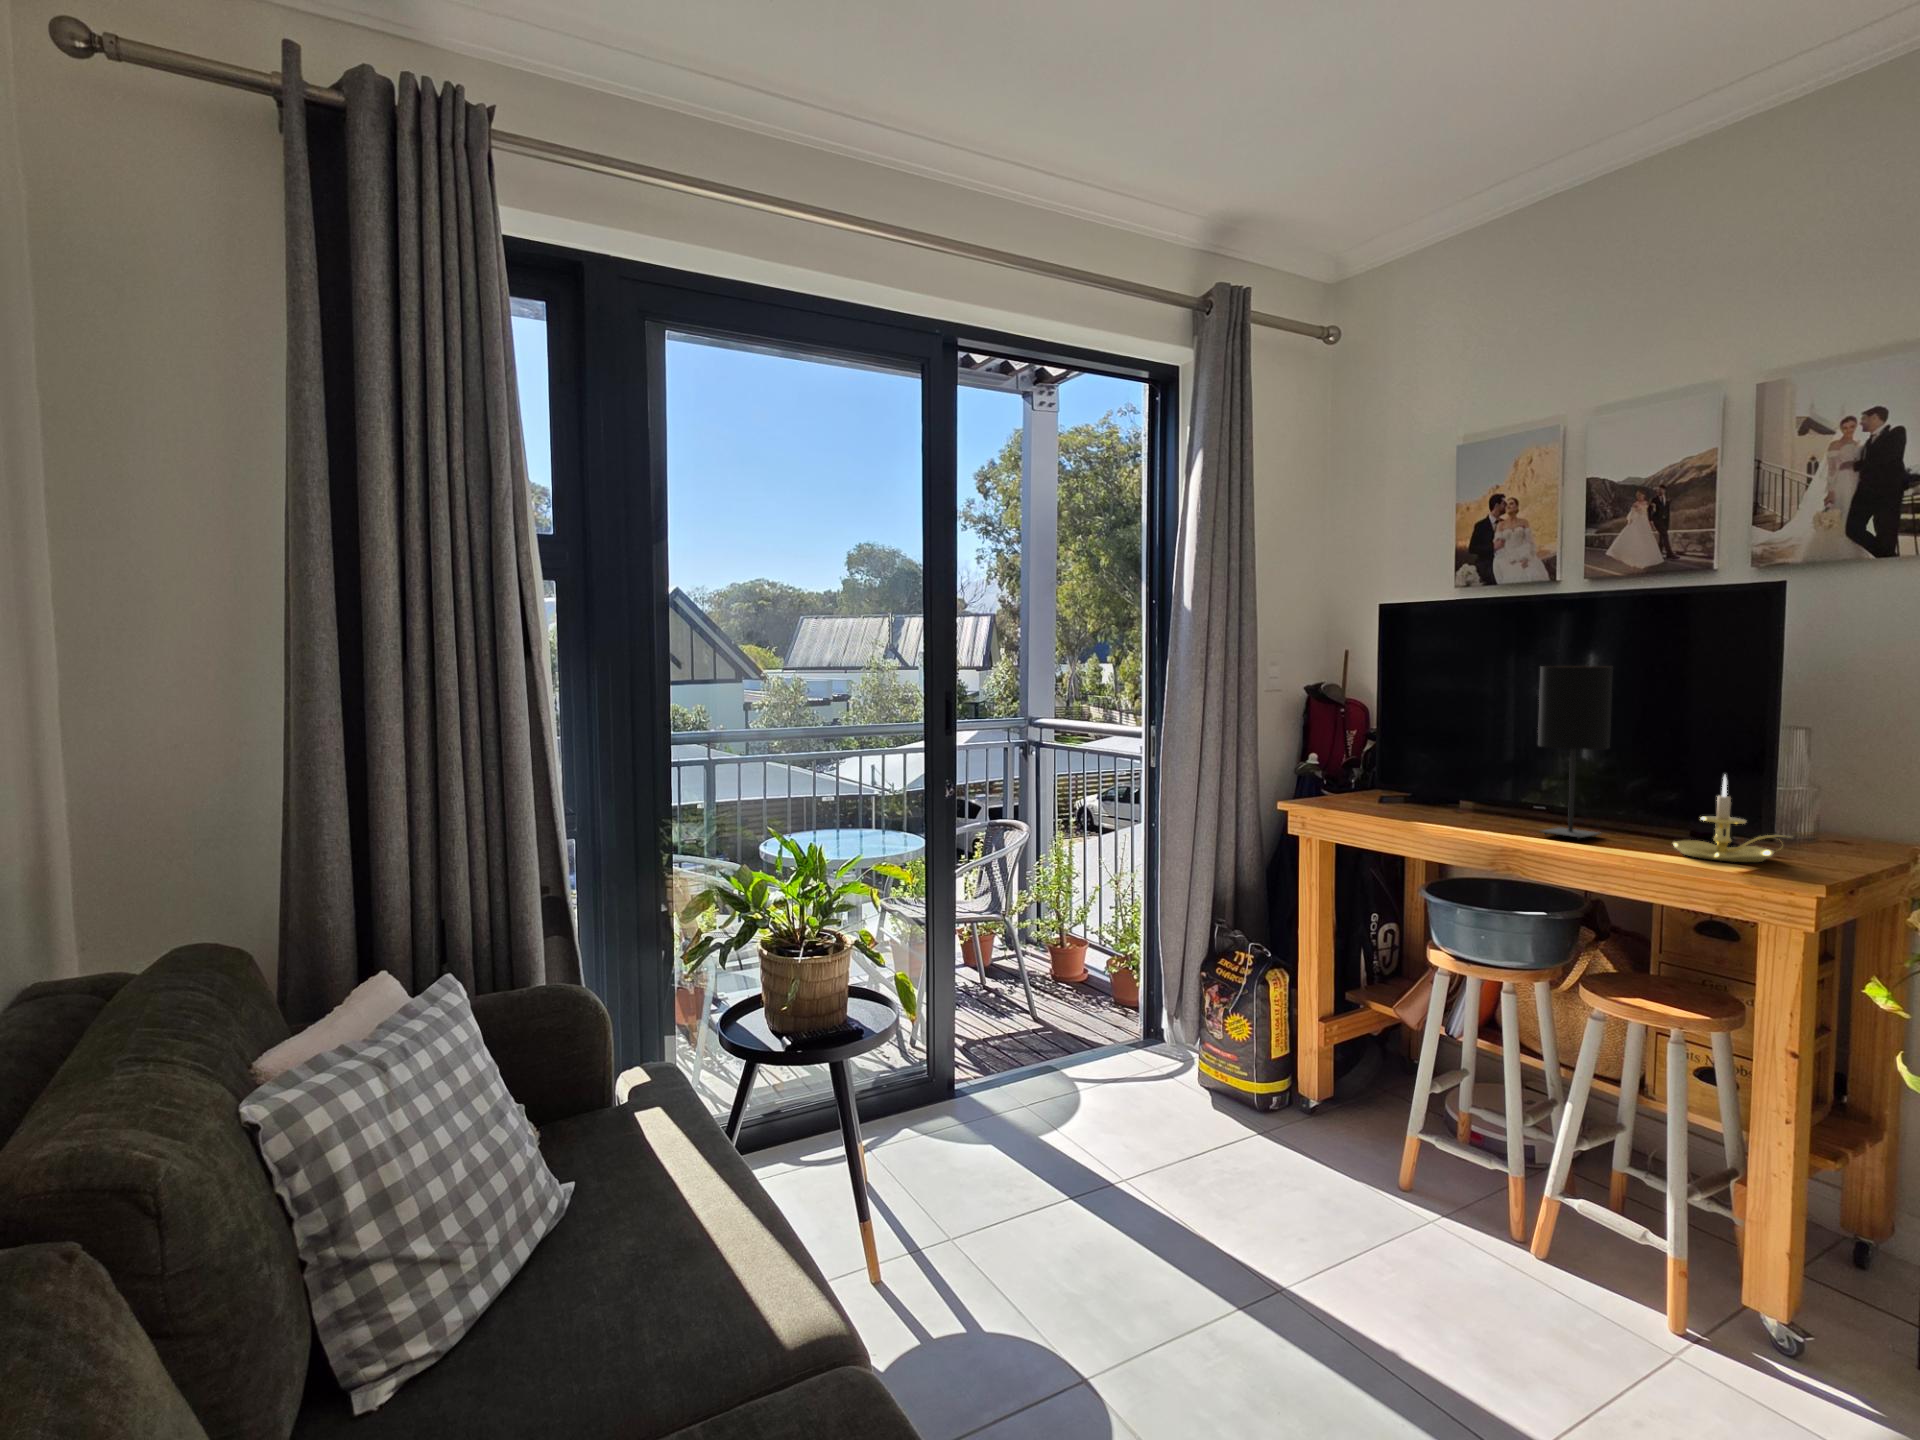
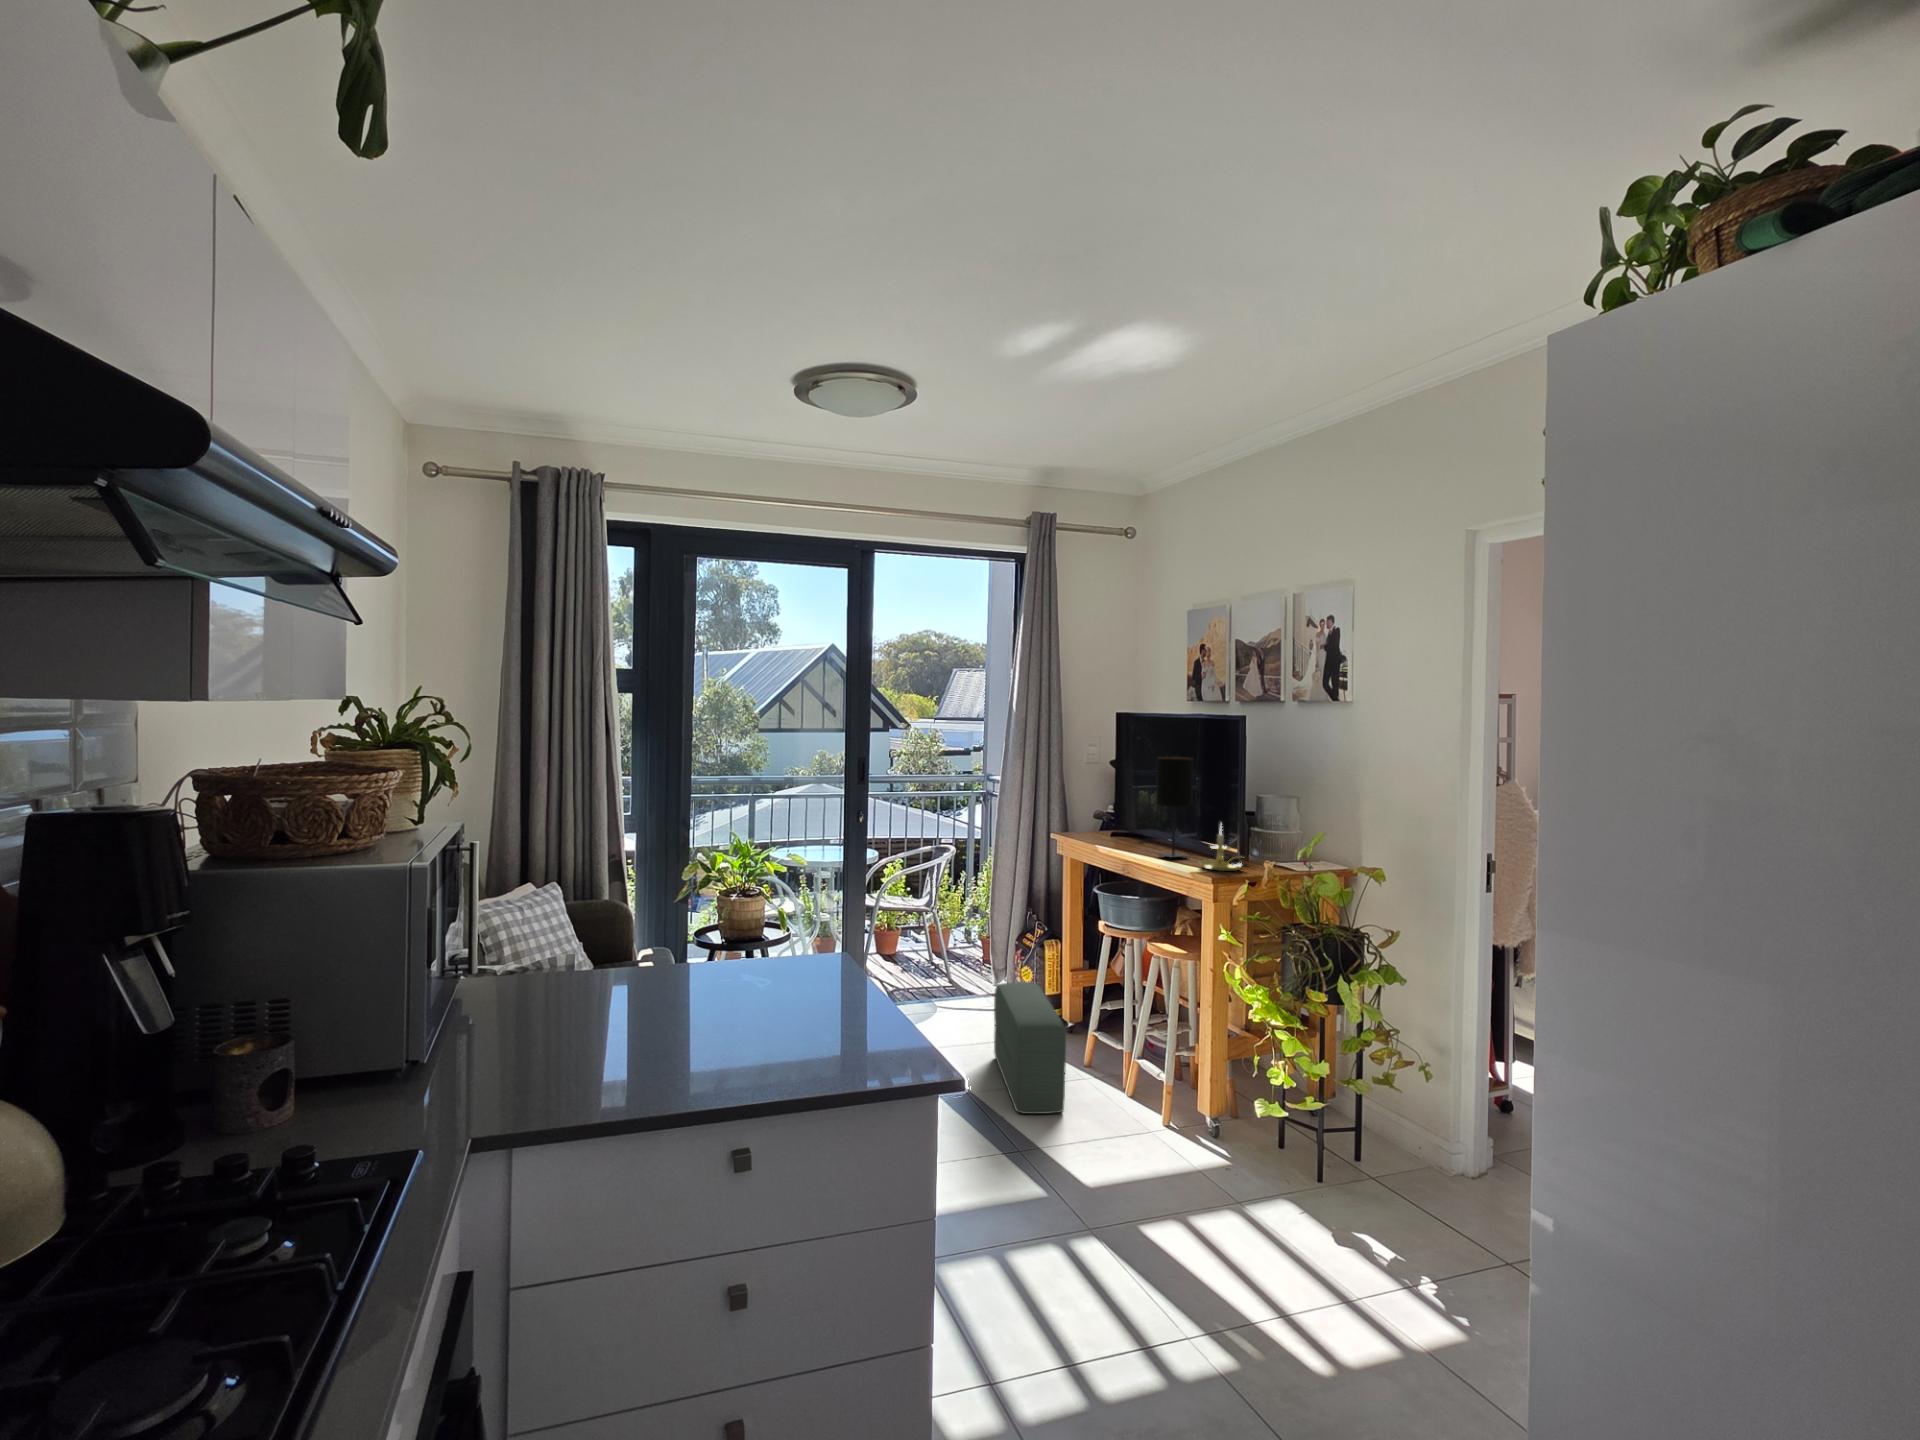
pouf: none [1251,1059,1511,1348] -> present [994,982,1066,1114]

